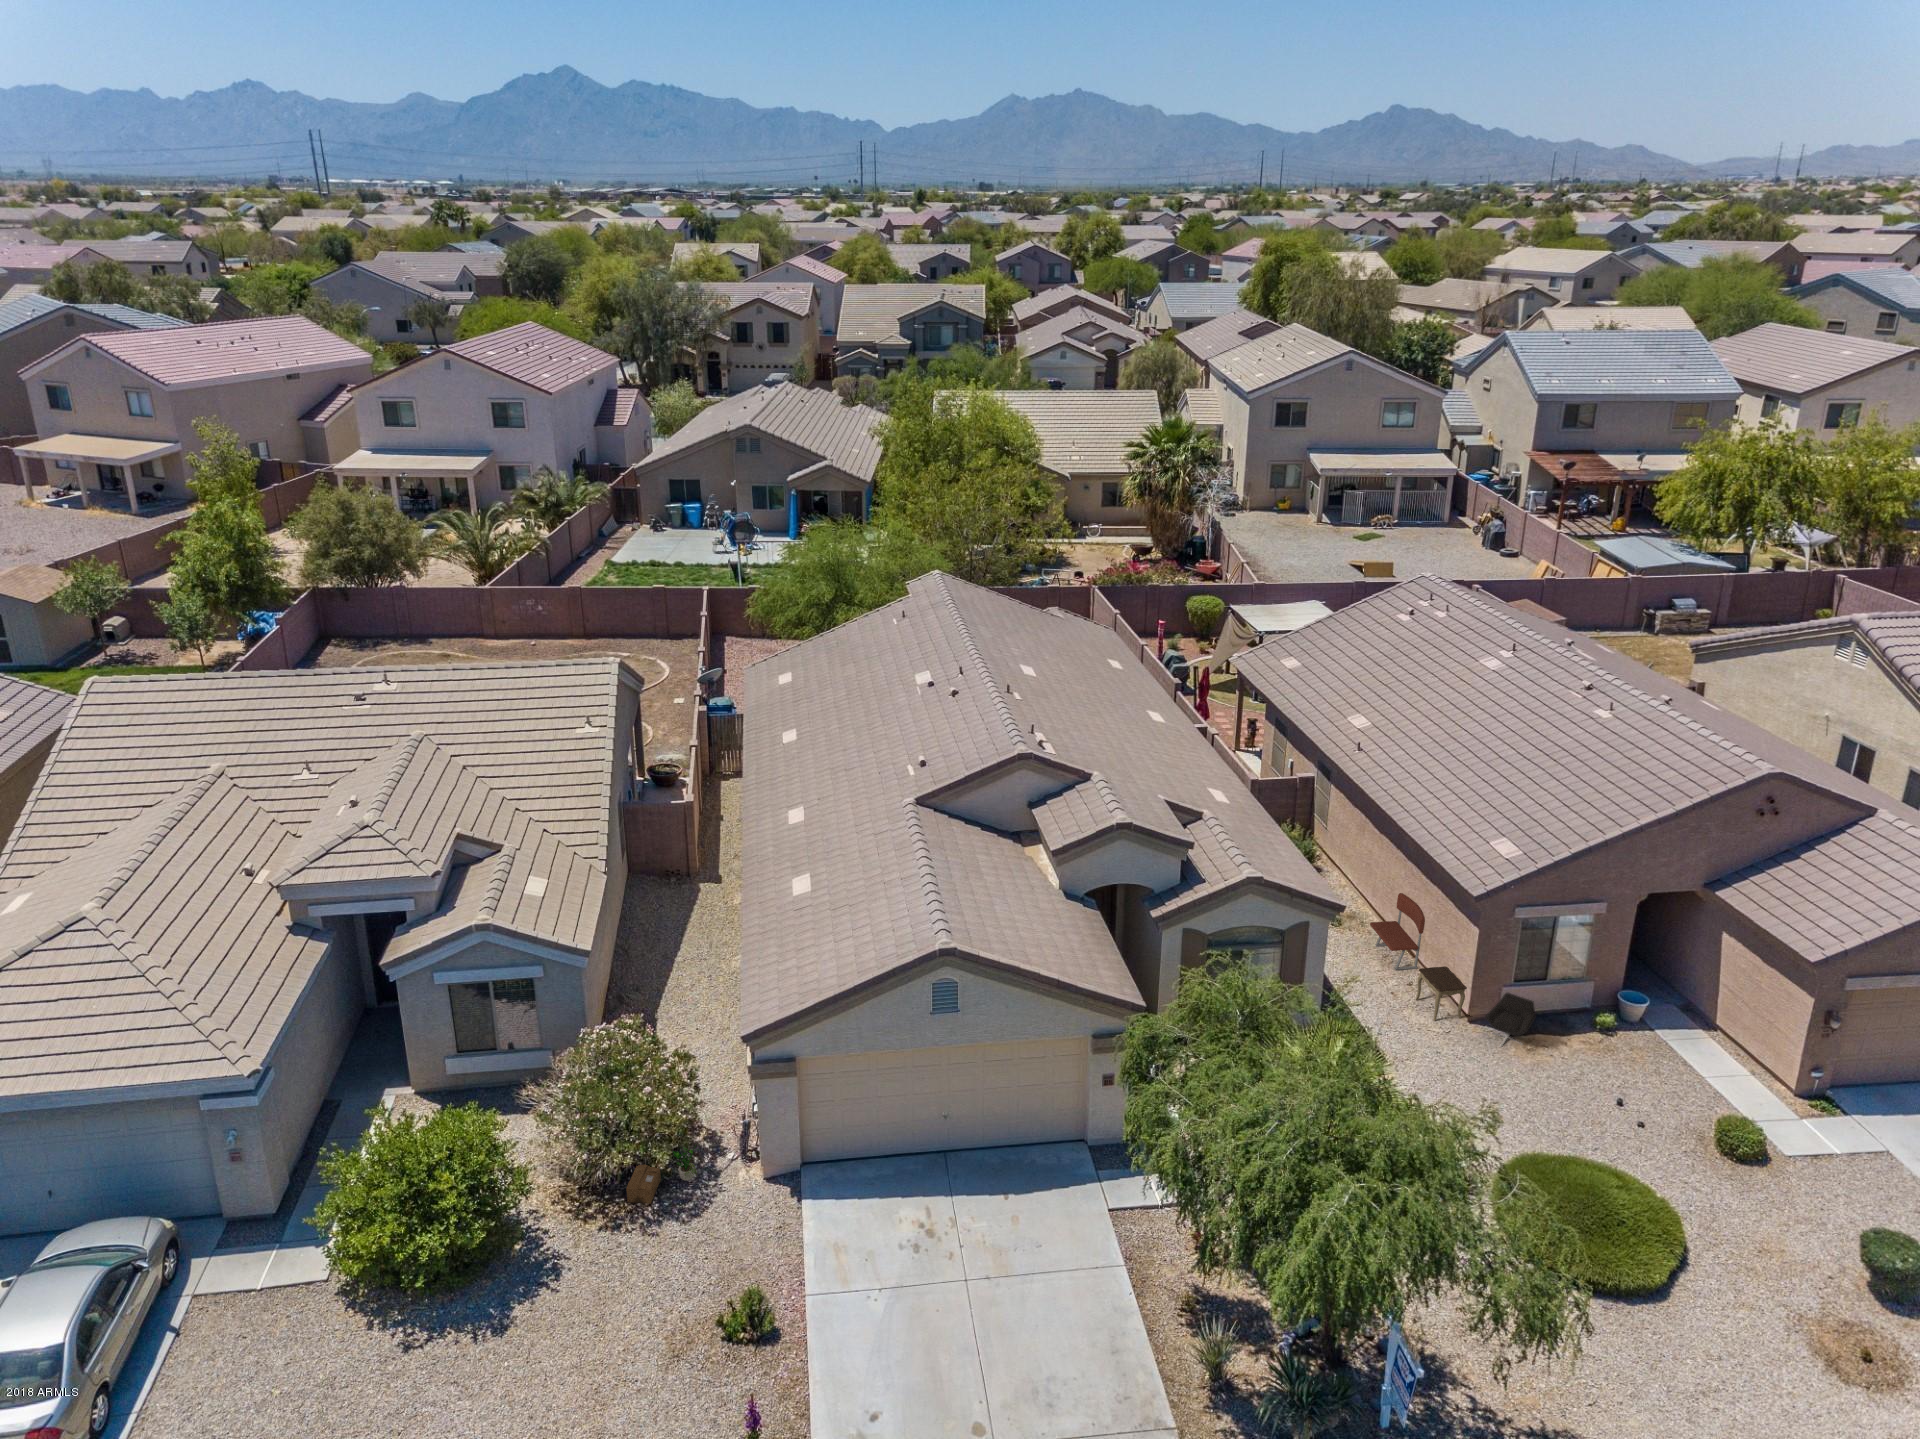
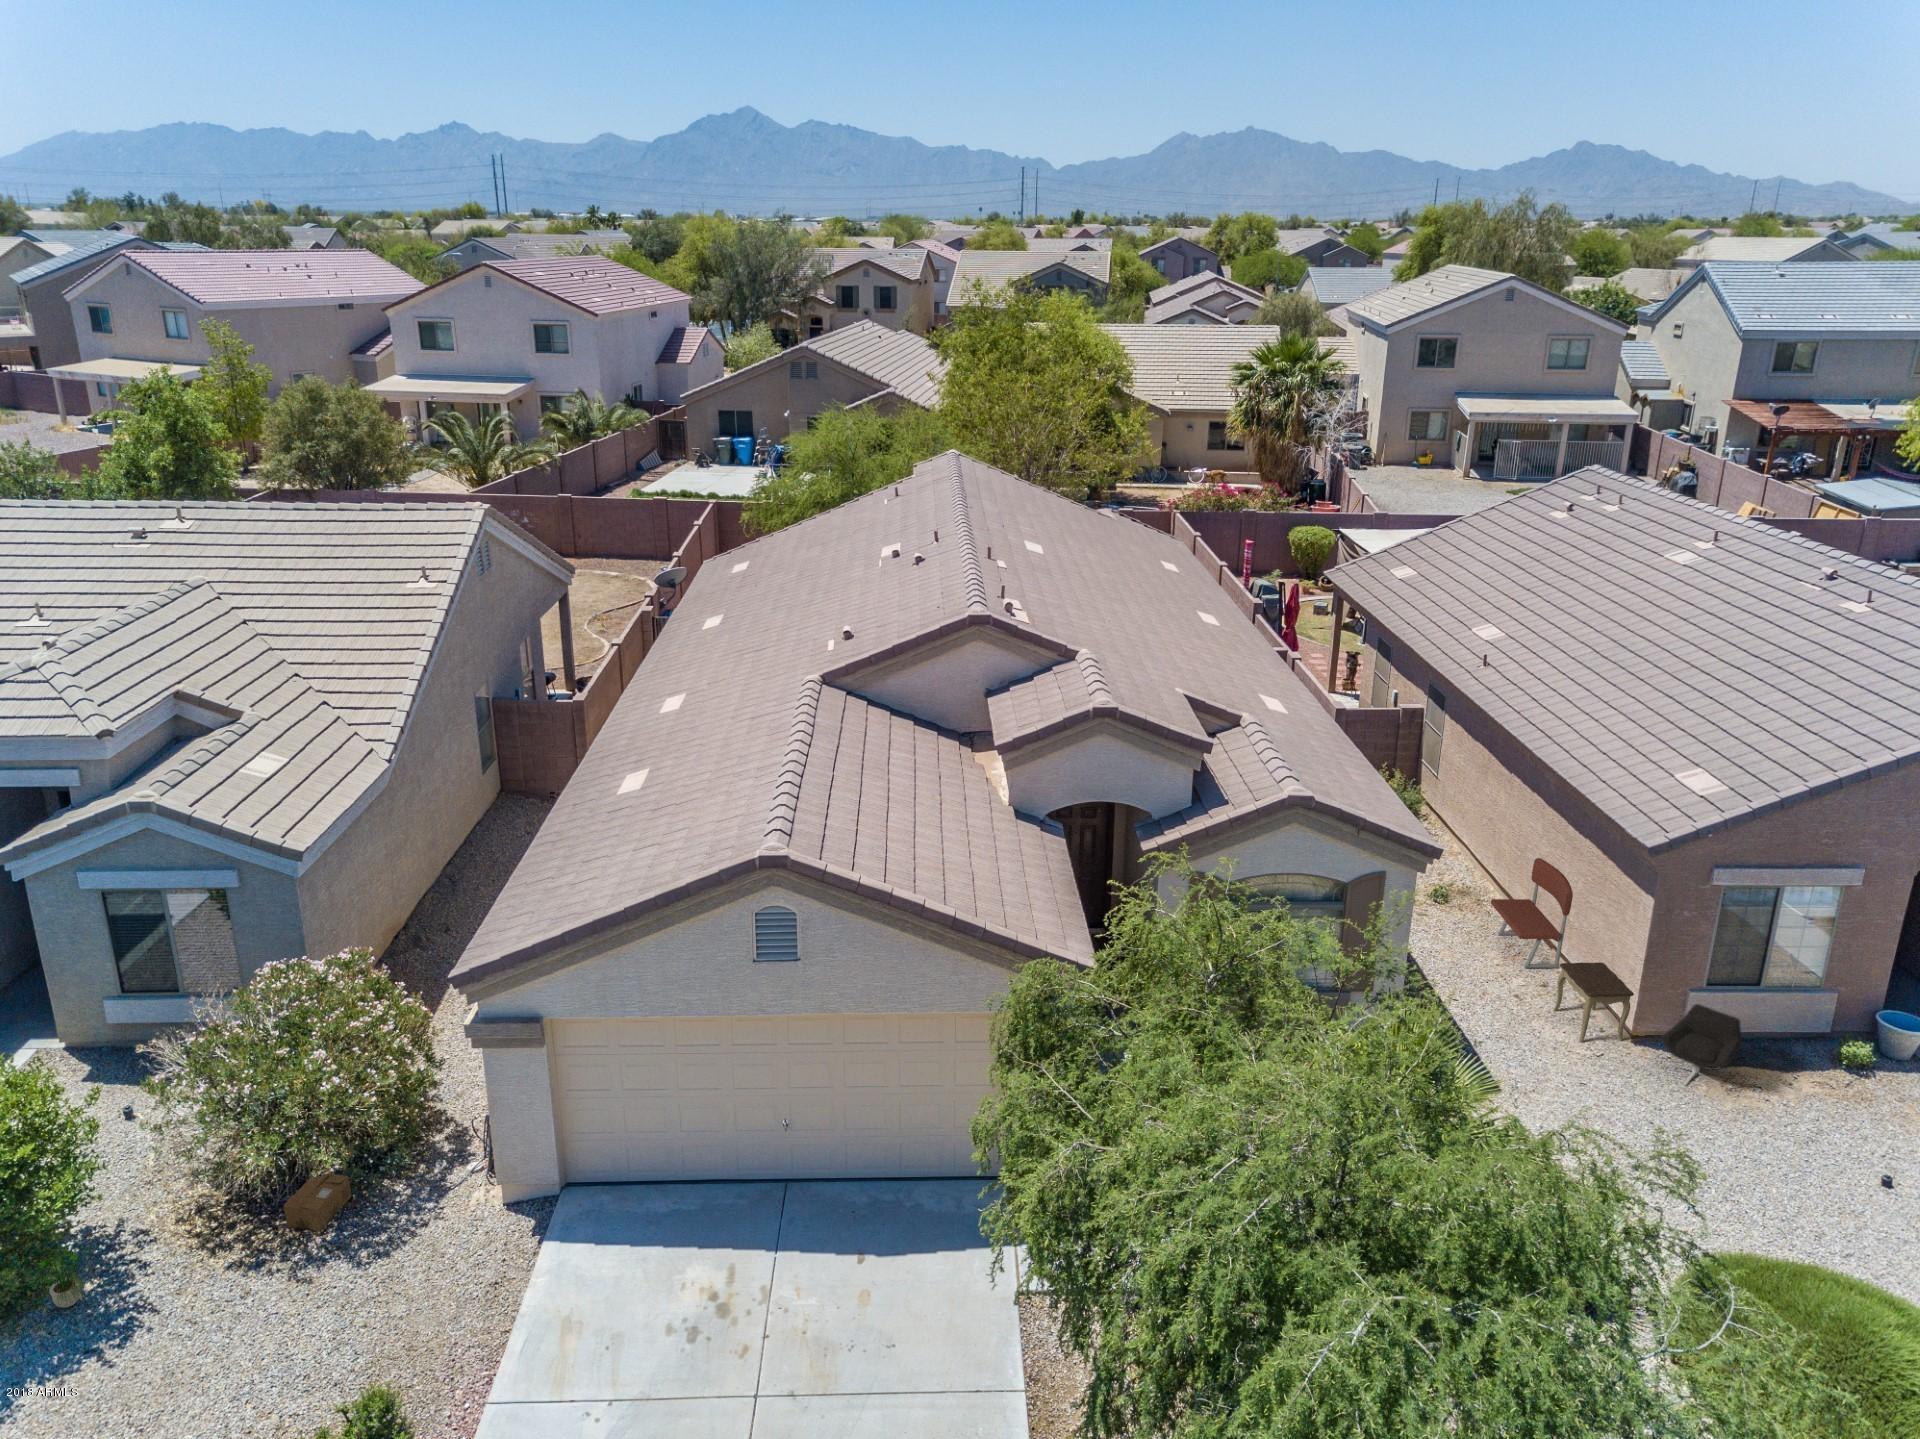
potted plant: present [673,1145,699,1181] -> present [37,1242,95,1308]

